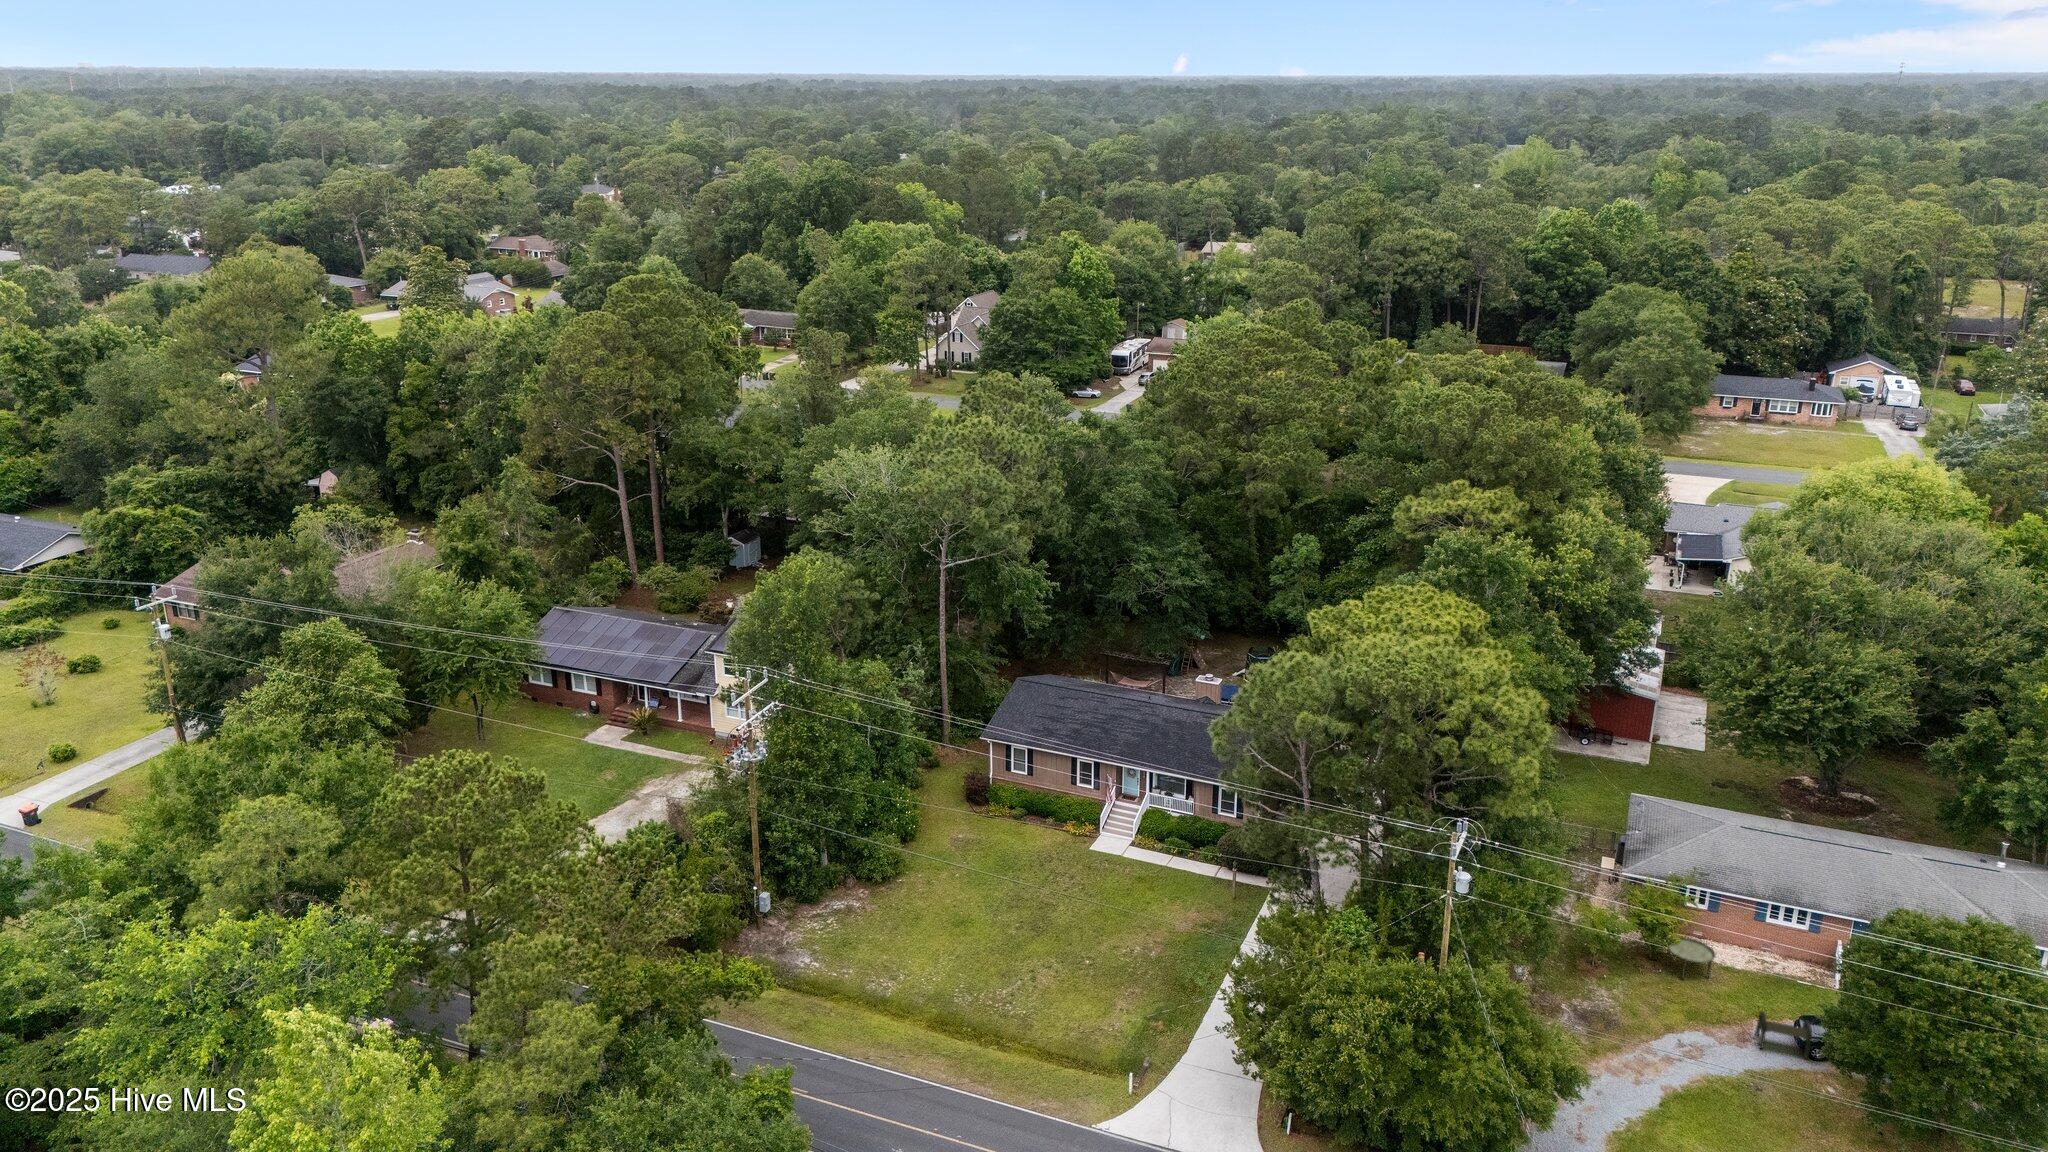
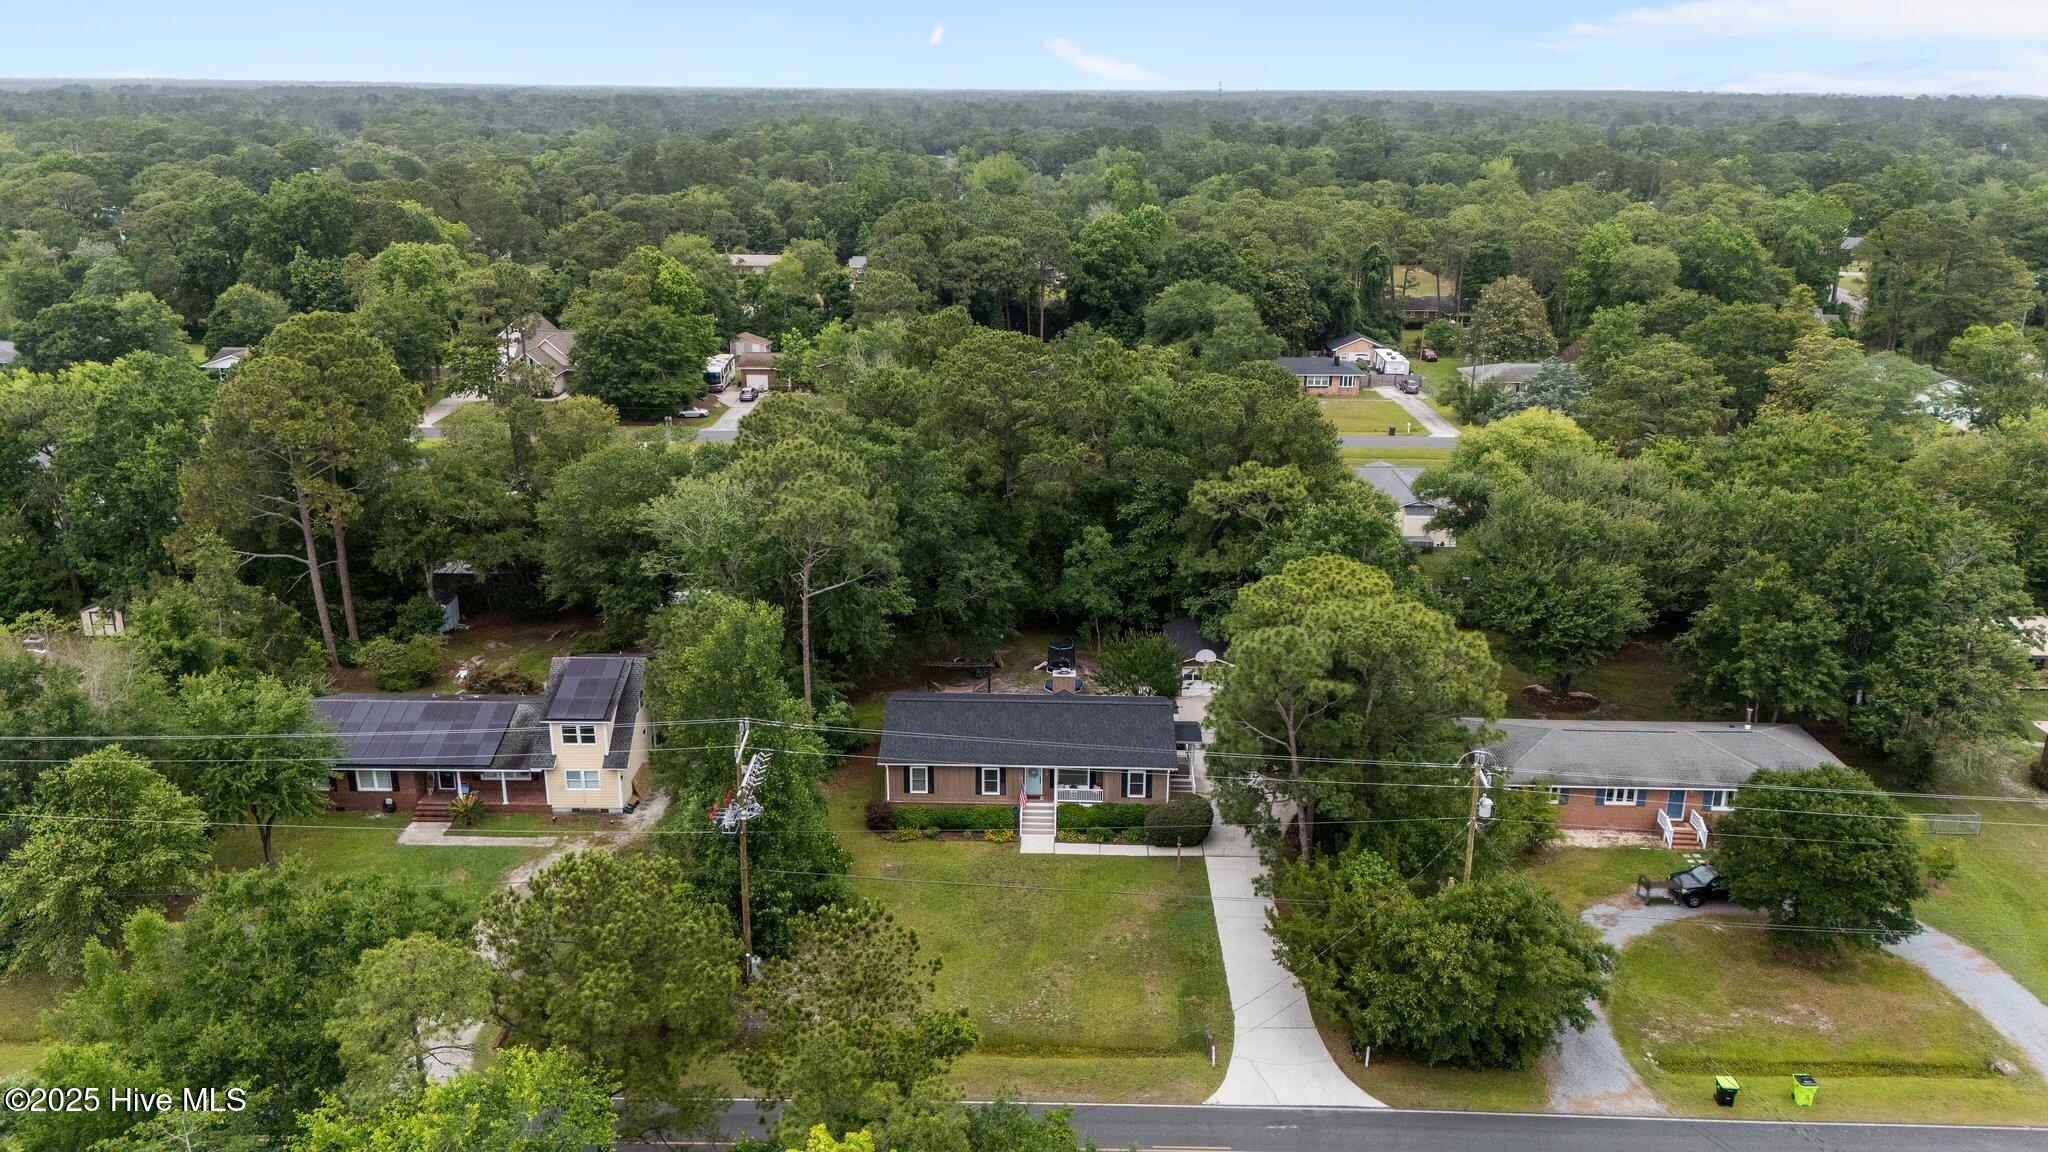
round table: present [1666,937,1715,980] -> none [1542,828,1583,864]

